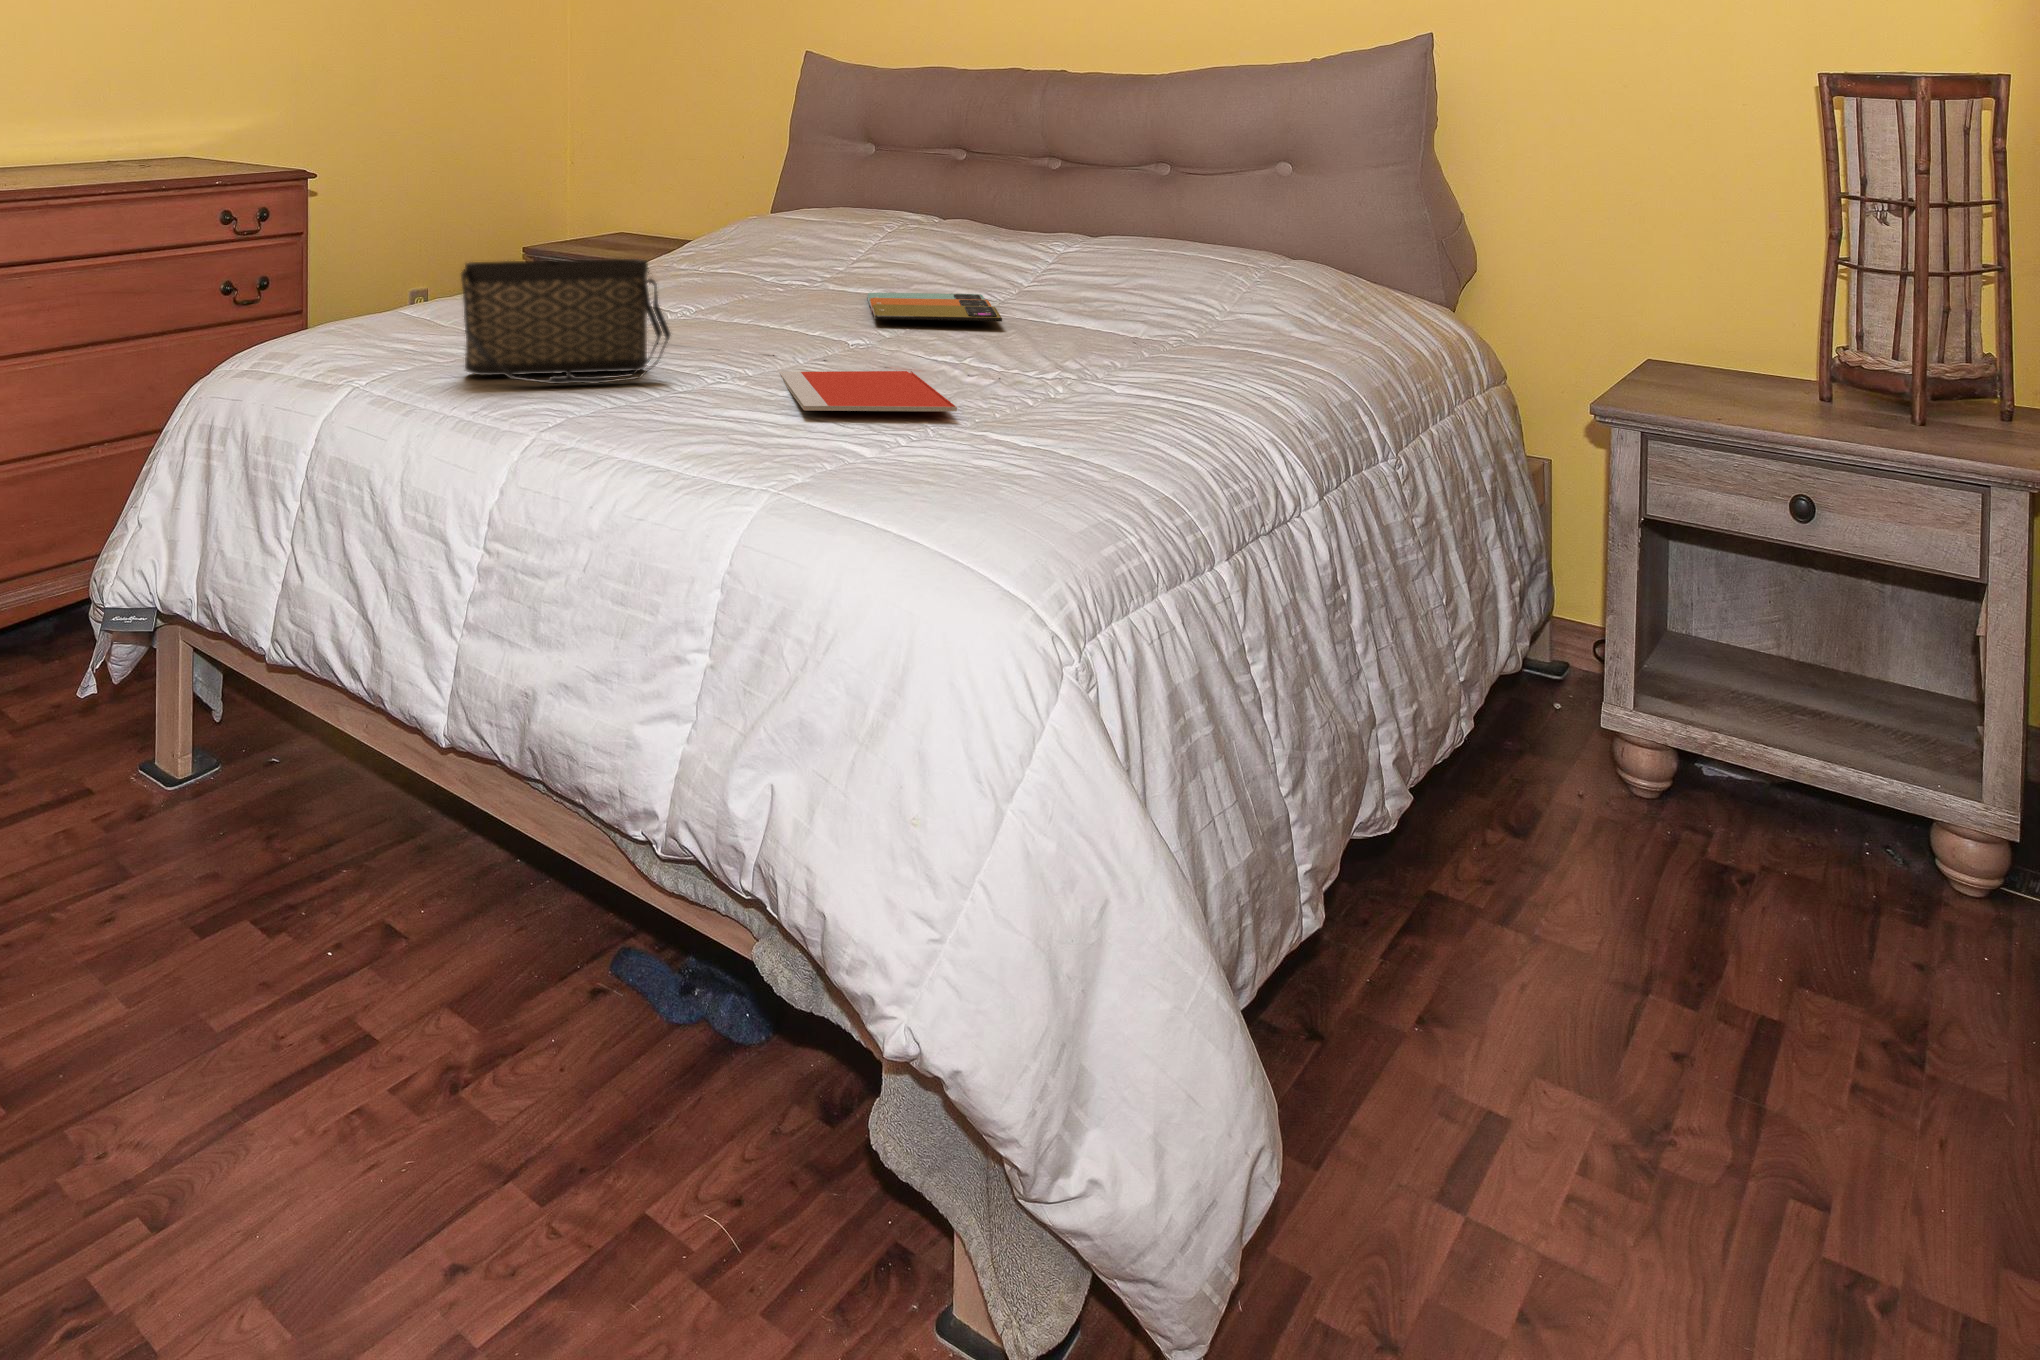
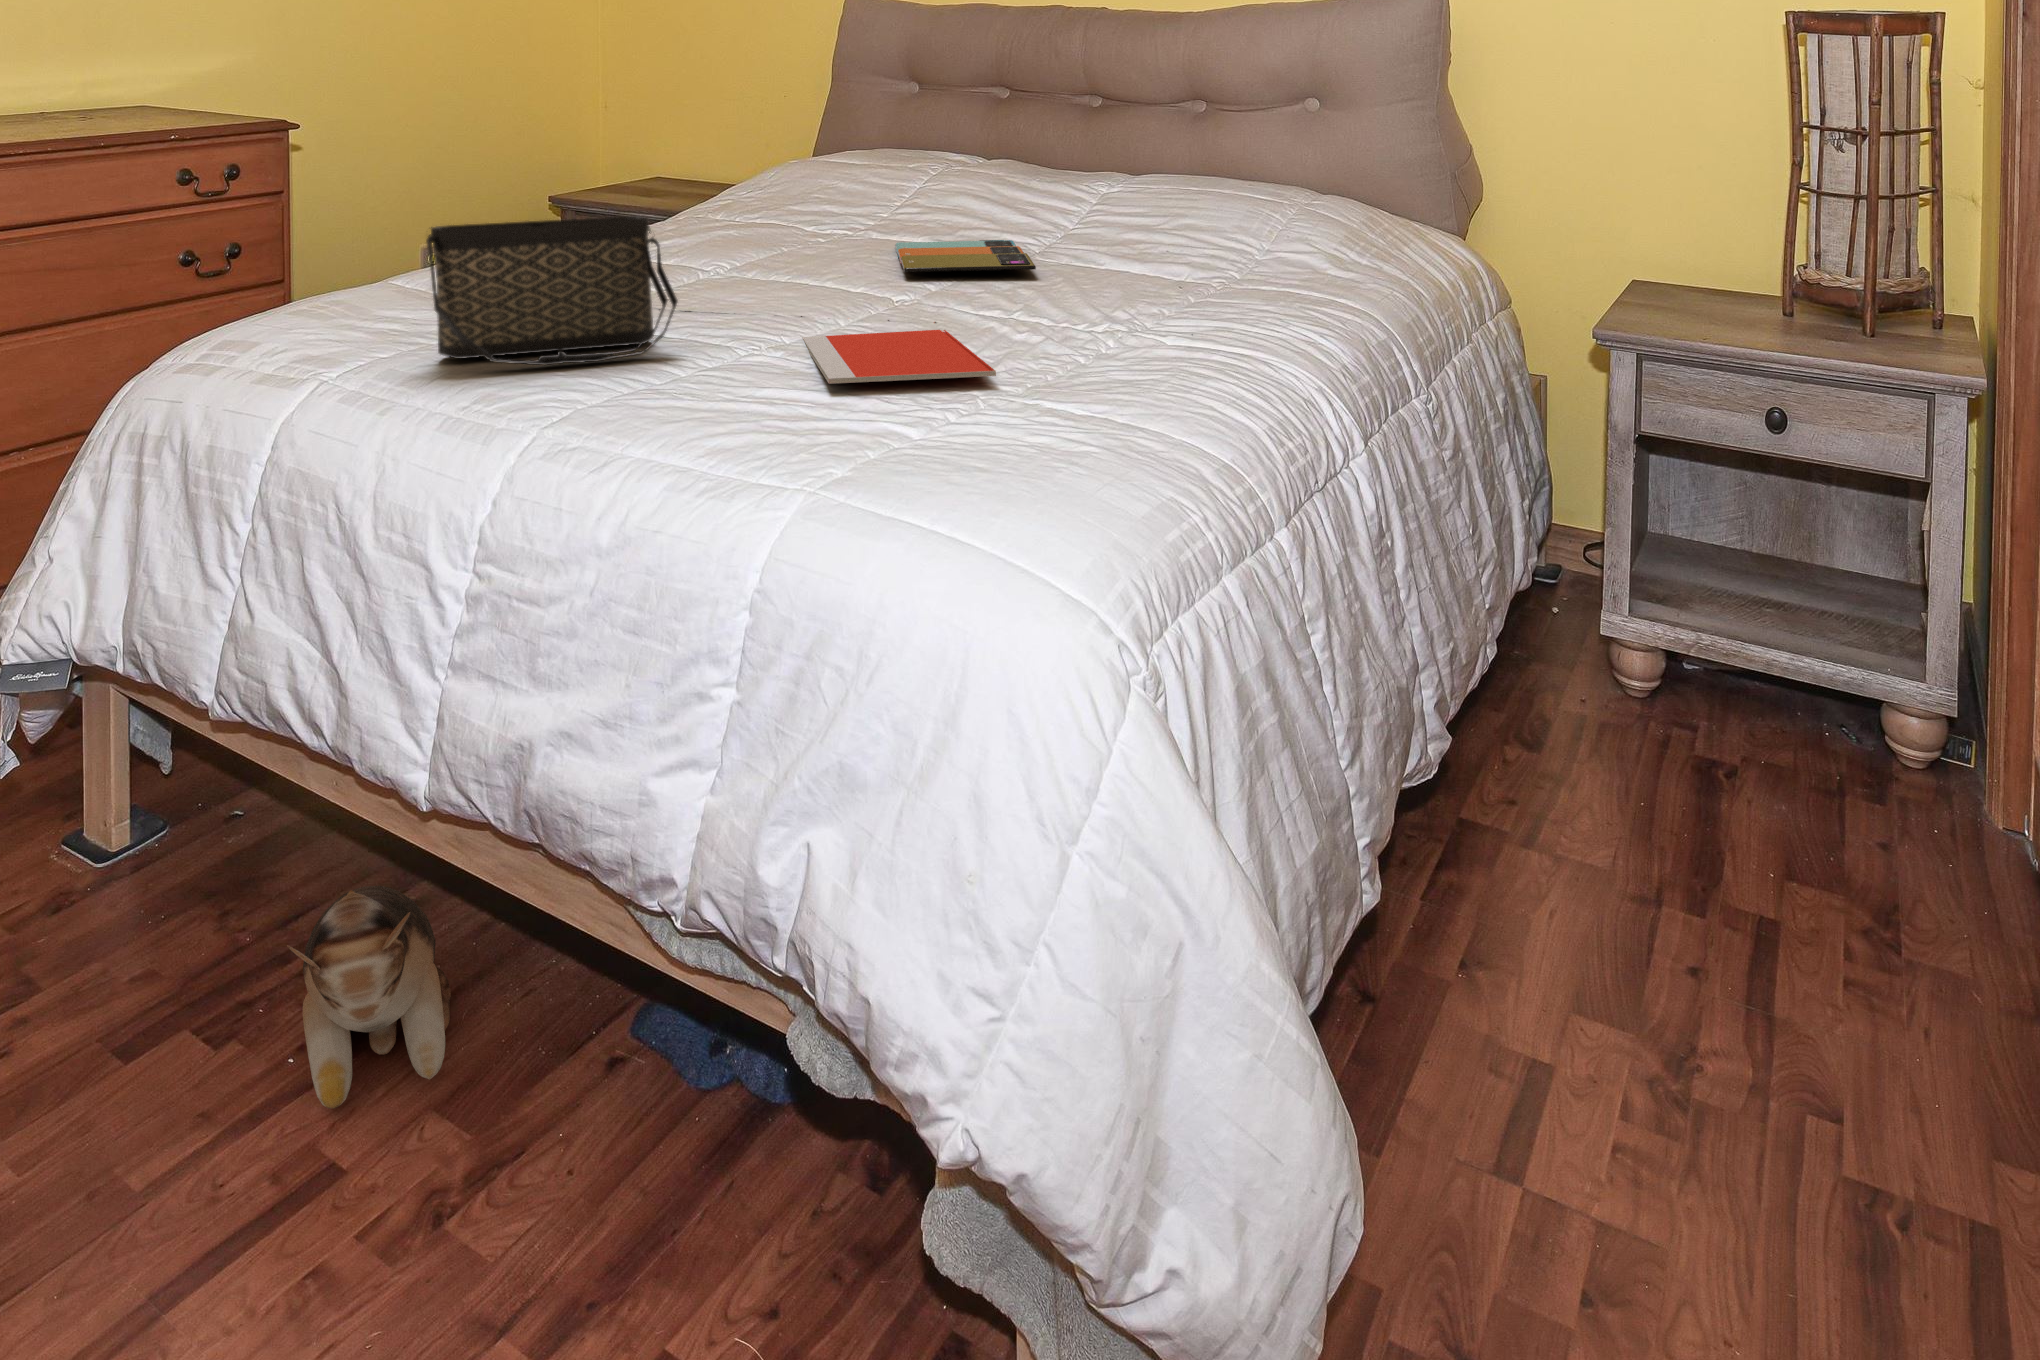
plush toy: none [333,811,448,998] -> present [287,886,451,1109]

